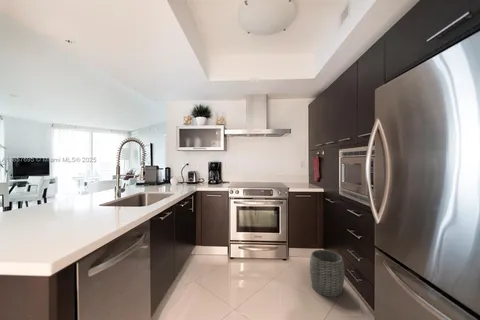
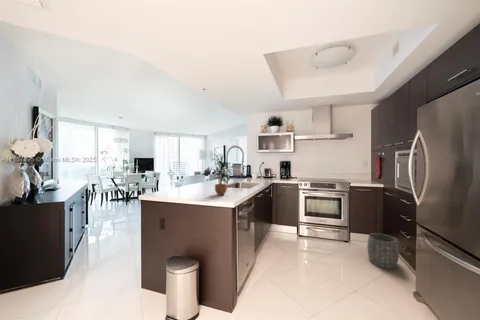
potted plant: none [36,147,93,229] -> present [214,155,230,195]

